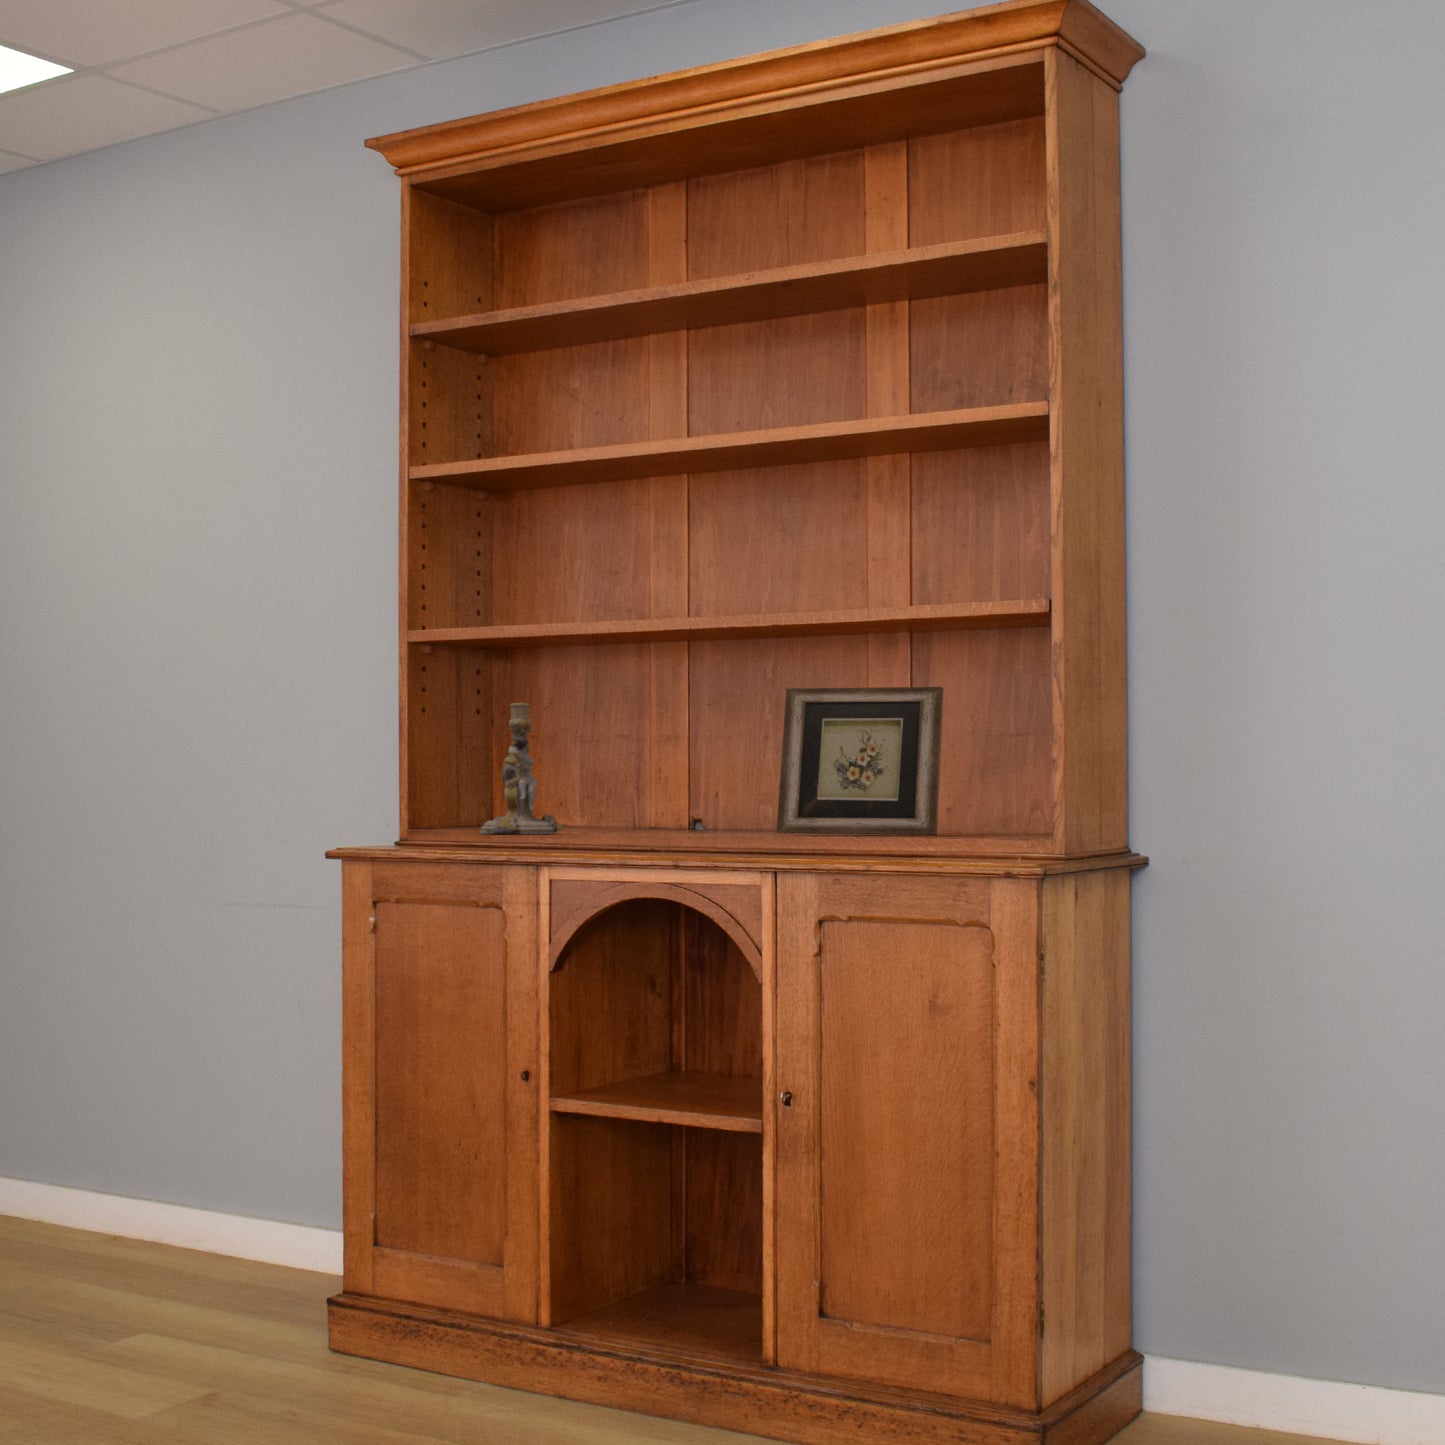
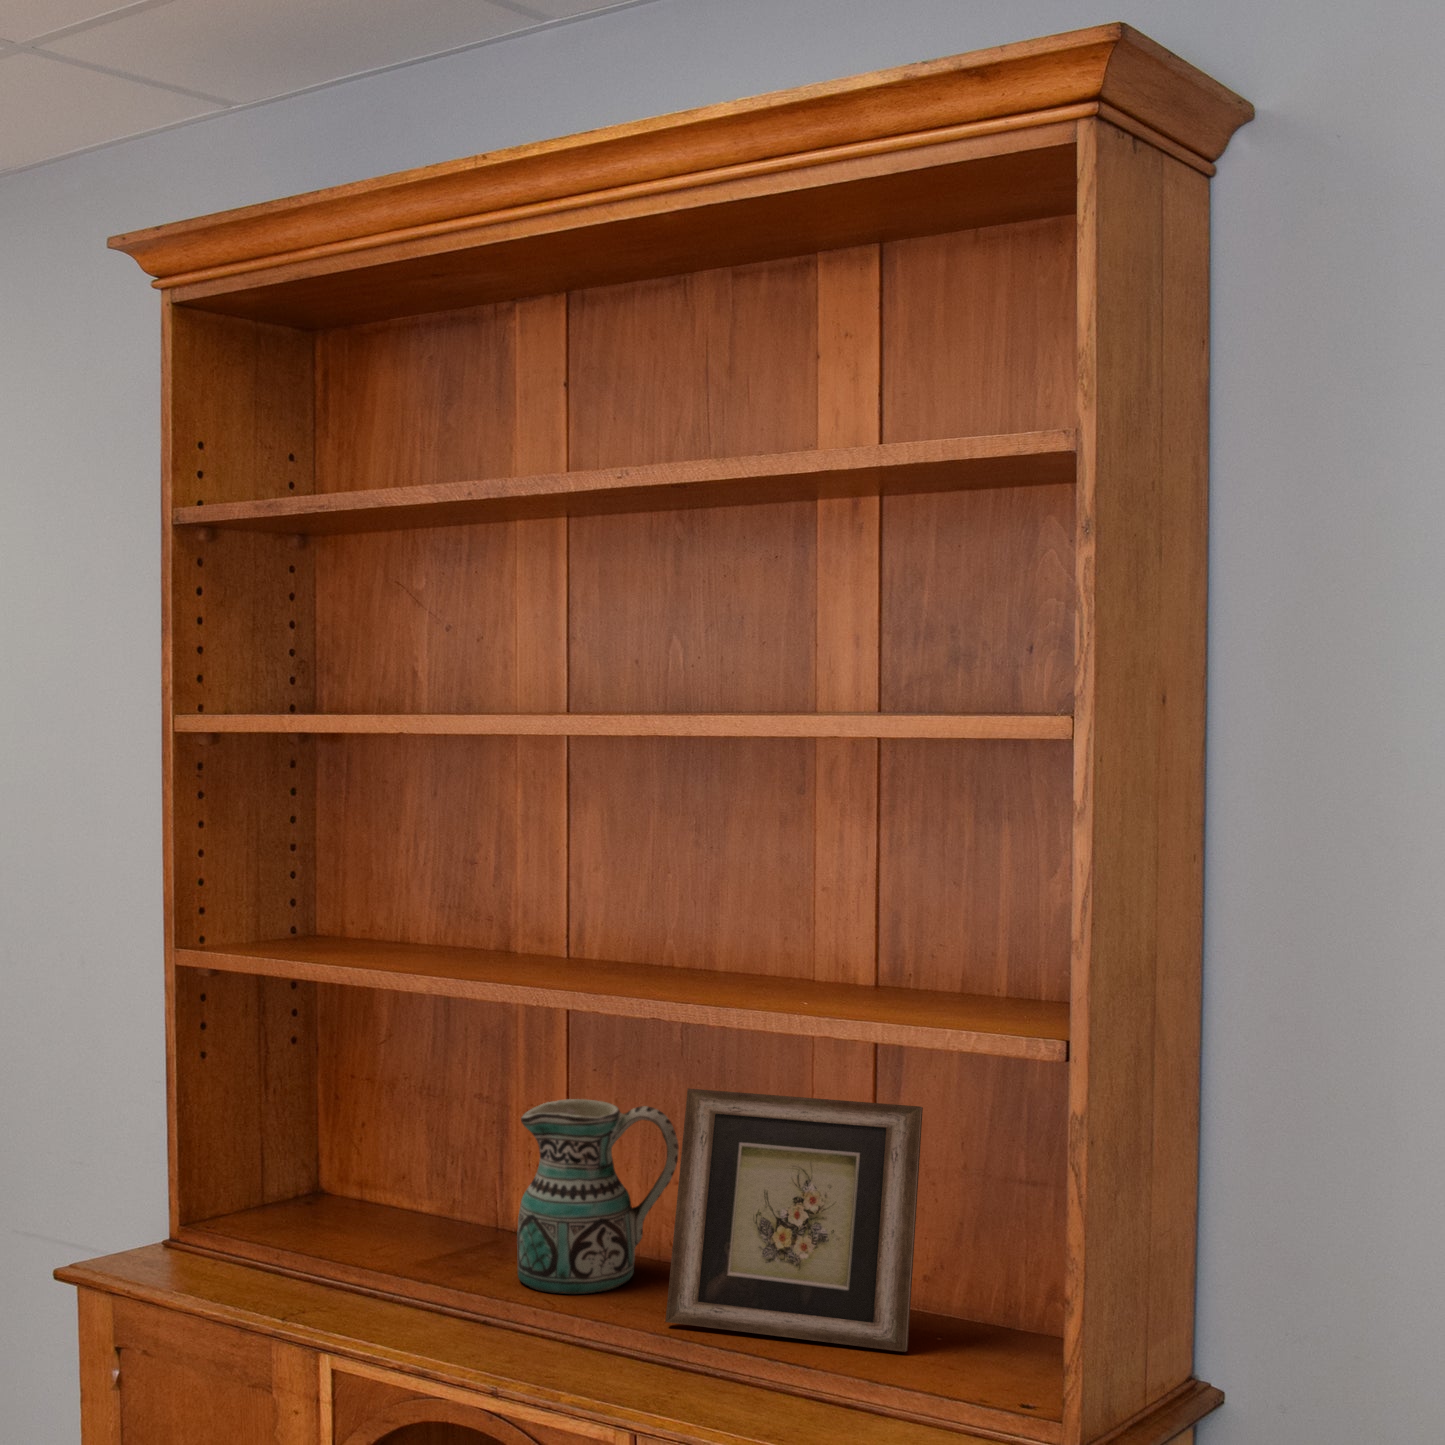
candlestick: present [481,703,566,834] -> none [278,1043,403,1245]
ceramic pitcher: none [664,717,773,835] -> present [517,1099,679,1294]

